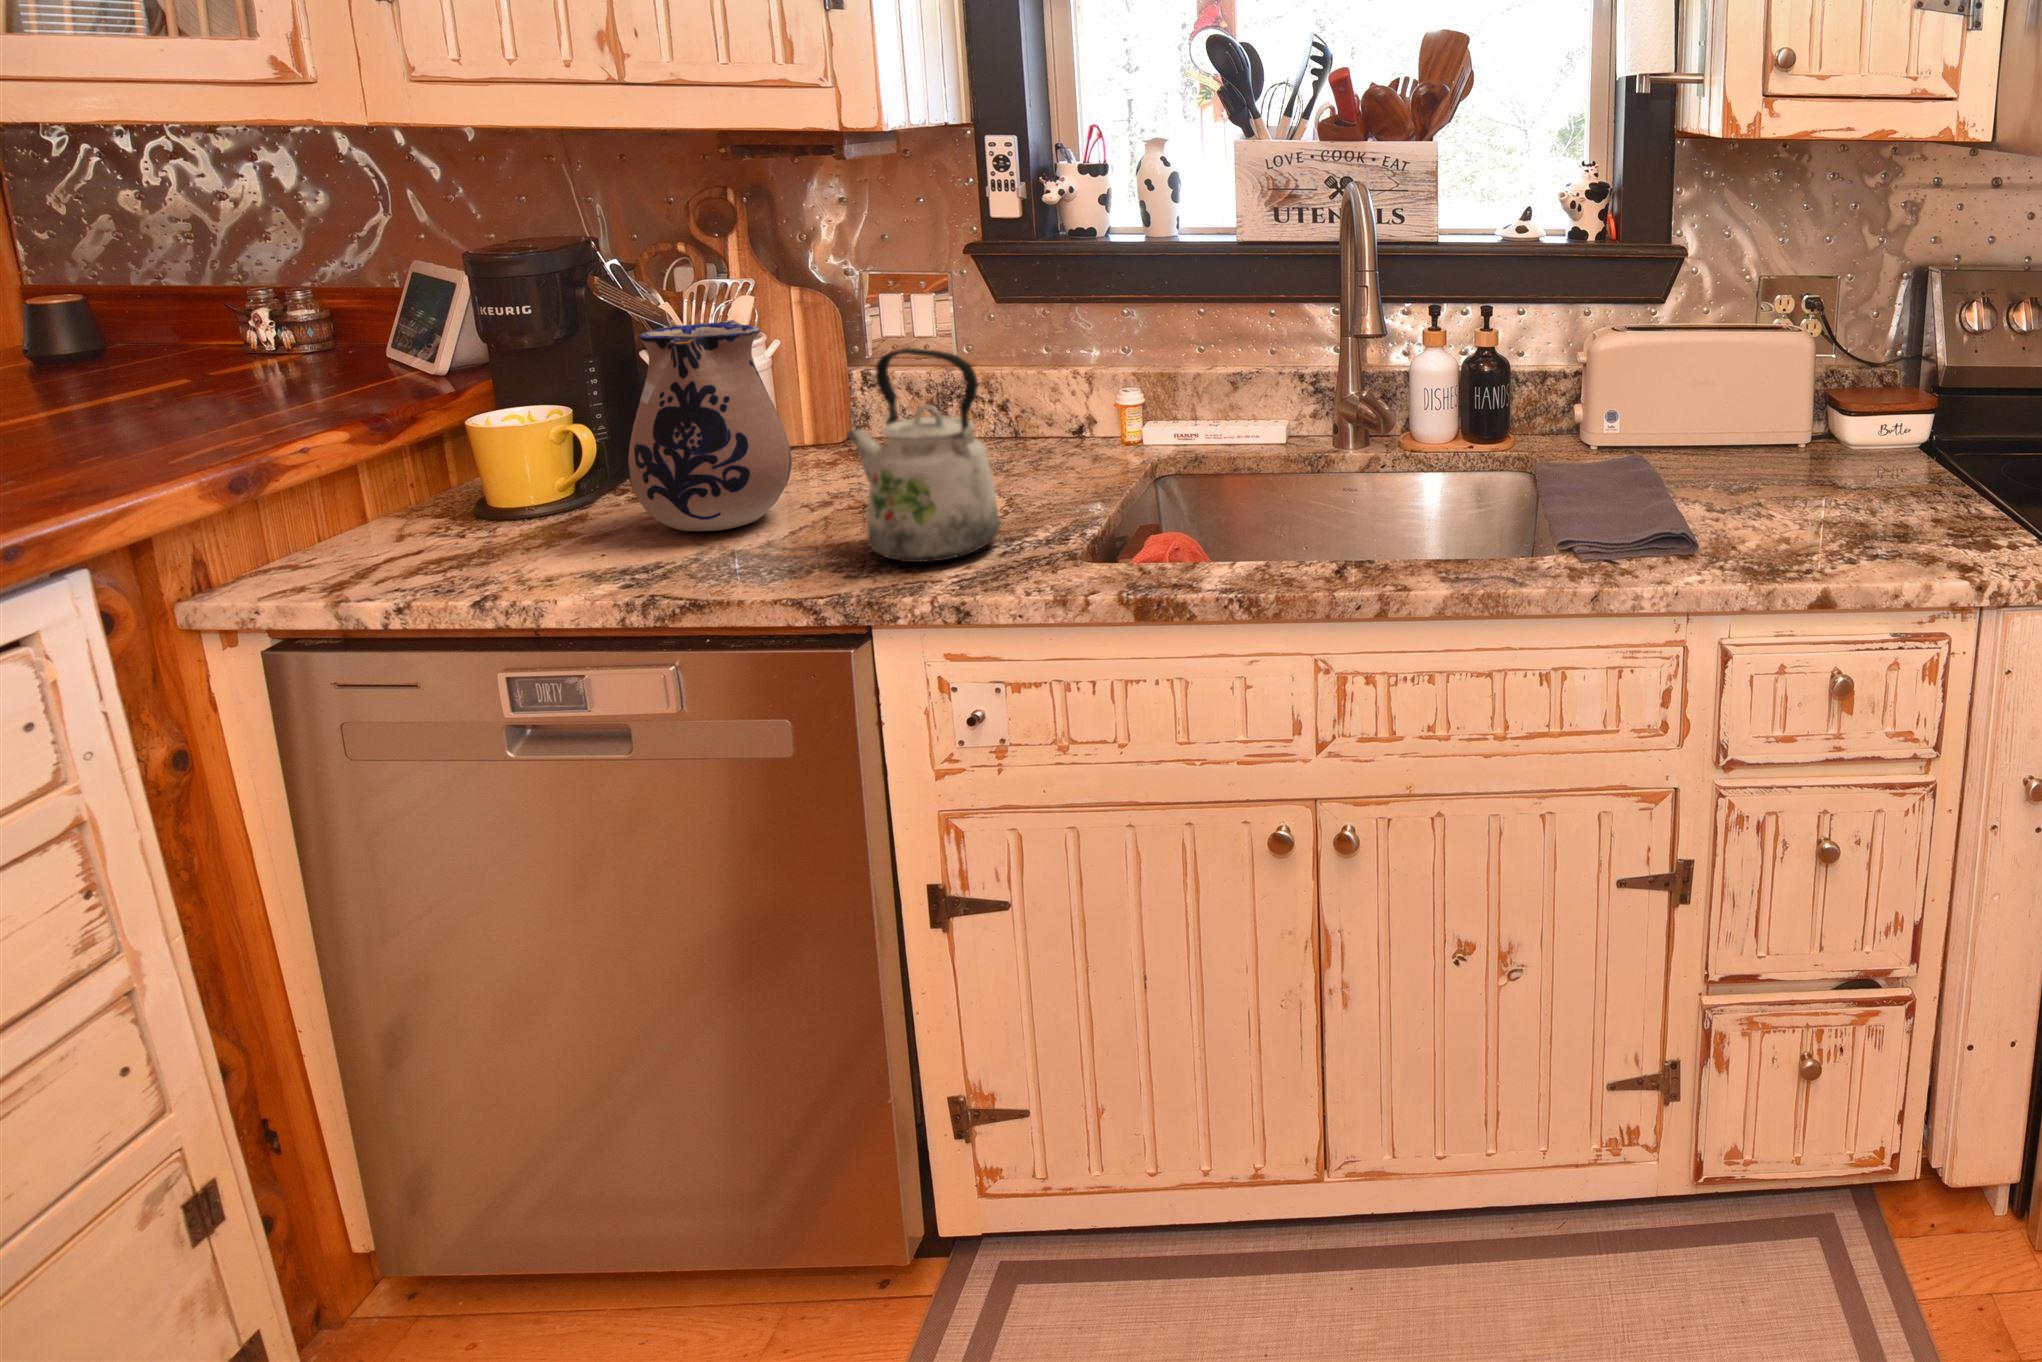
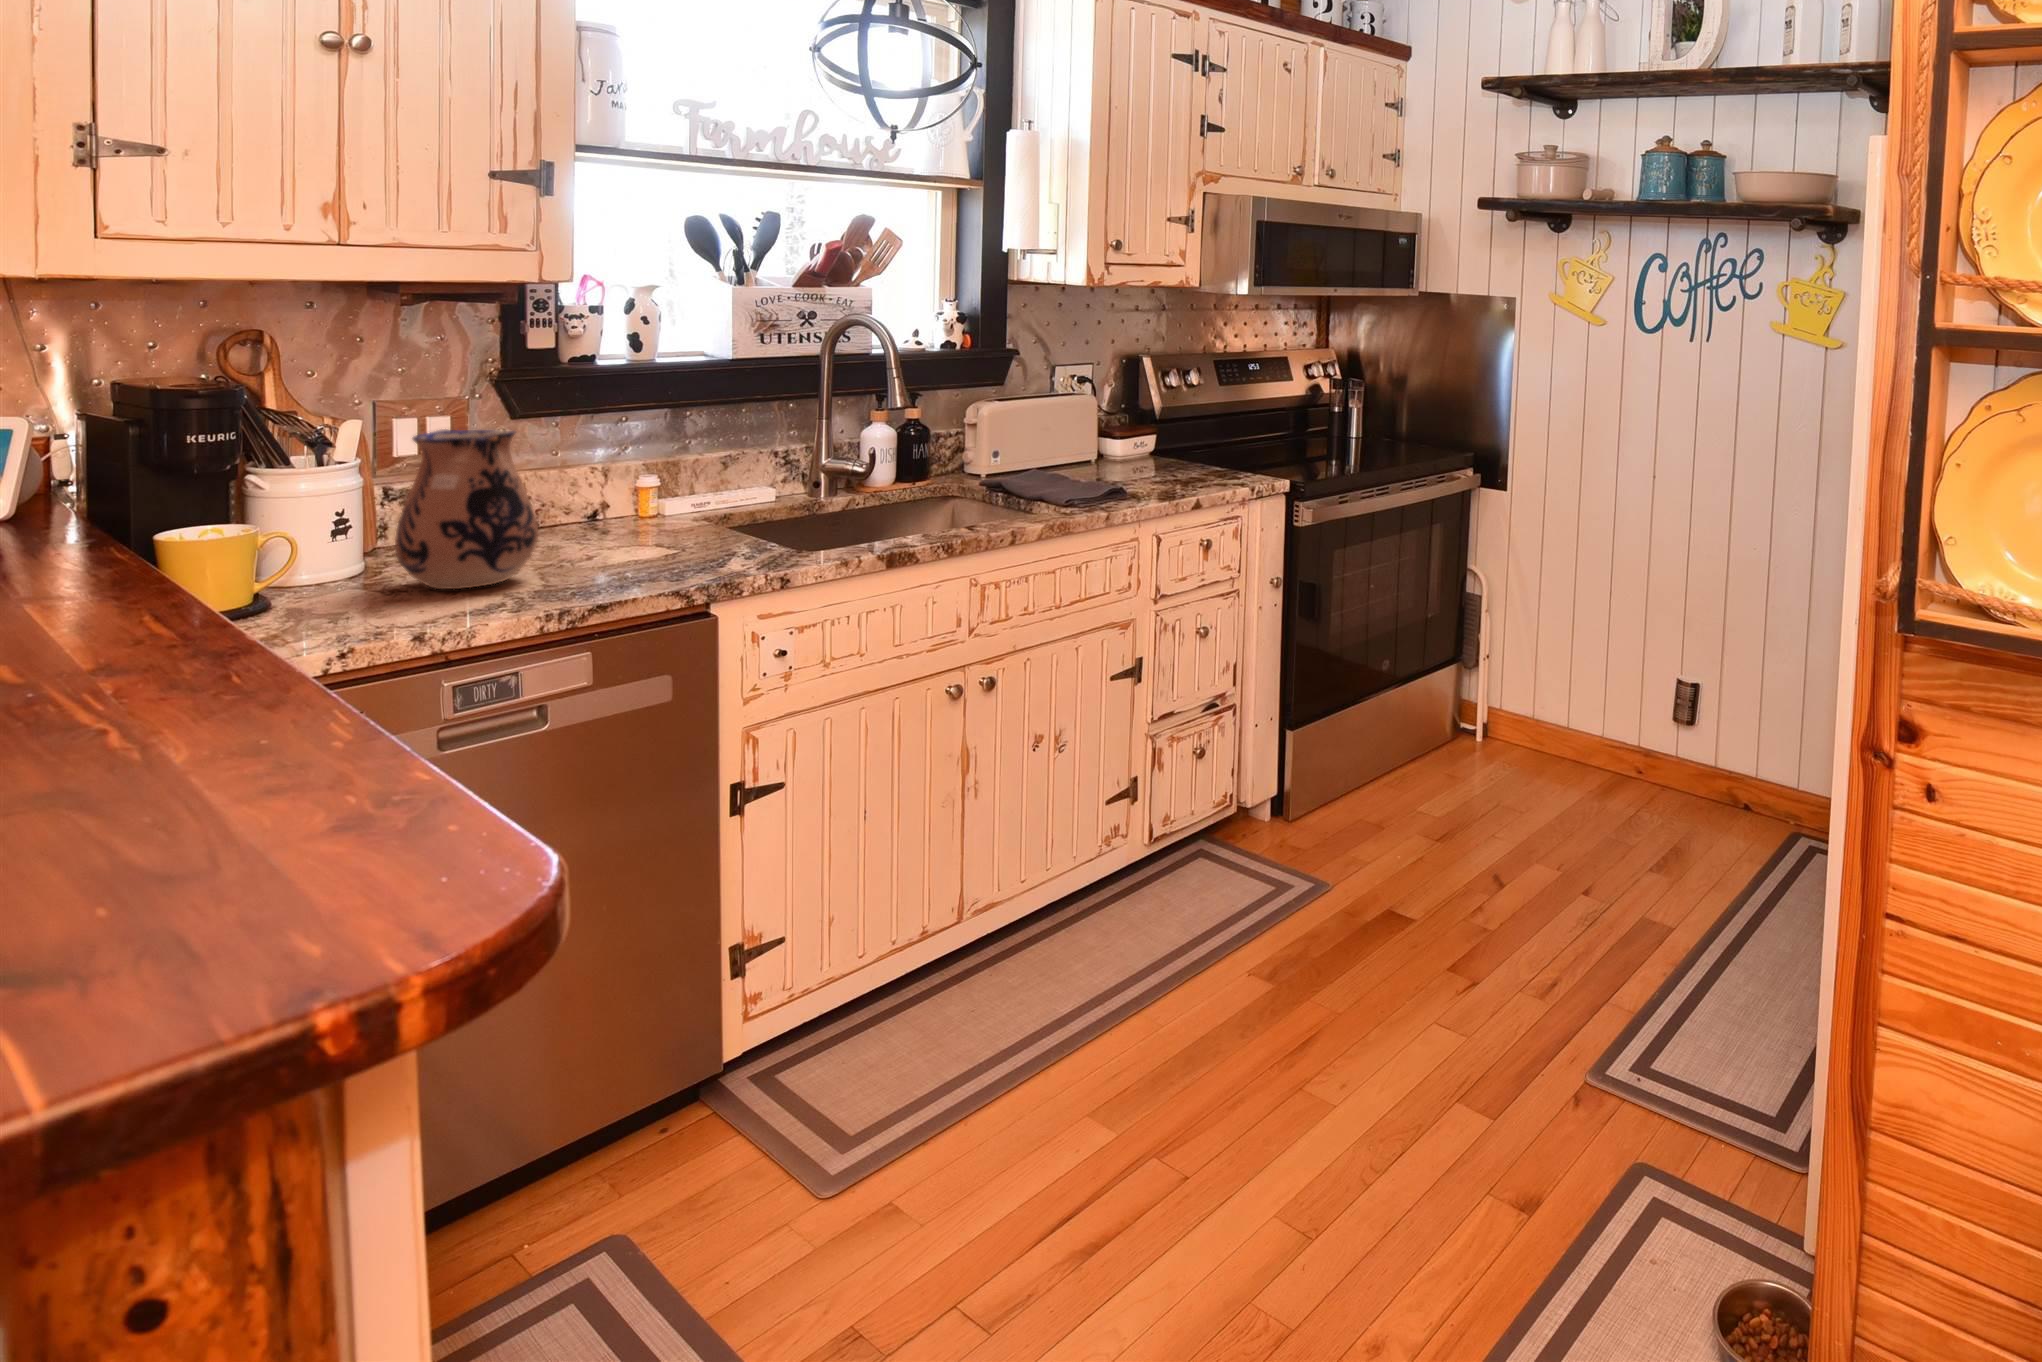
kettle: present [847,348,1000,562] -> none [612,426,751,568]

